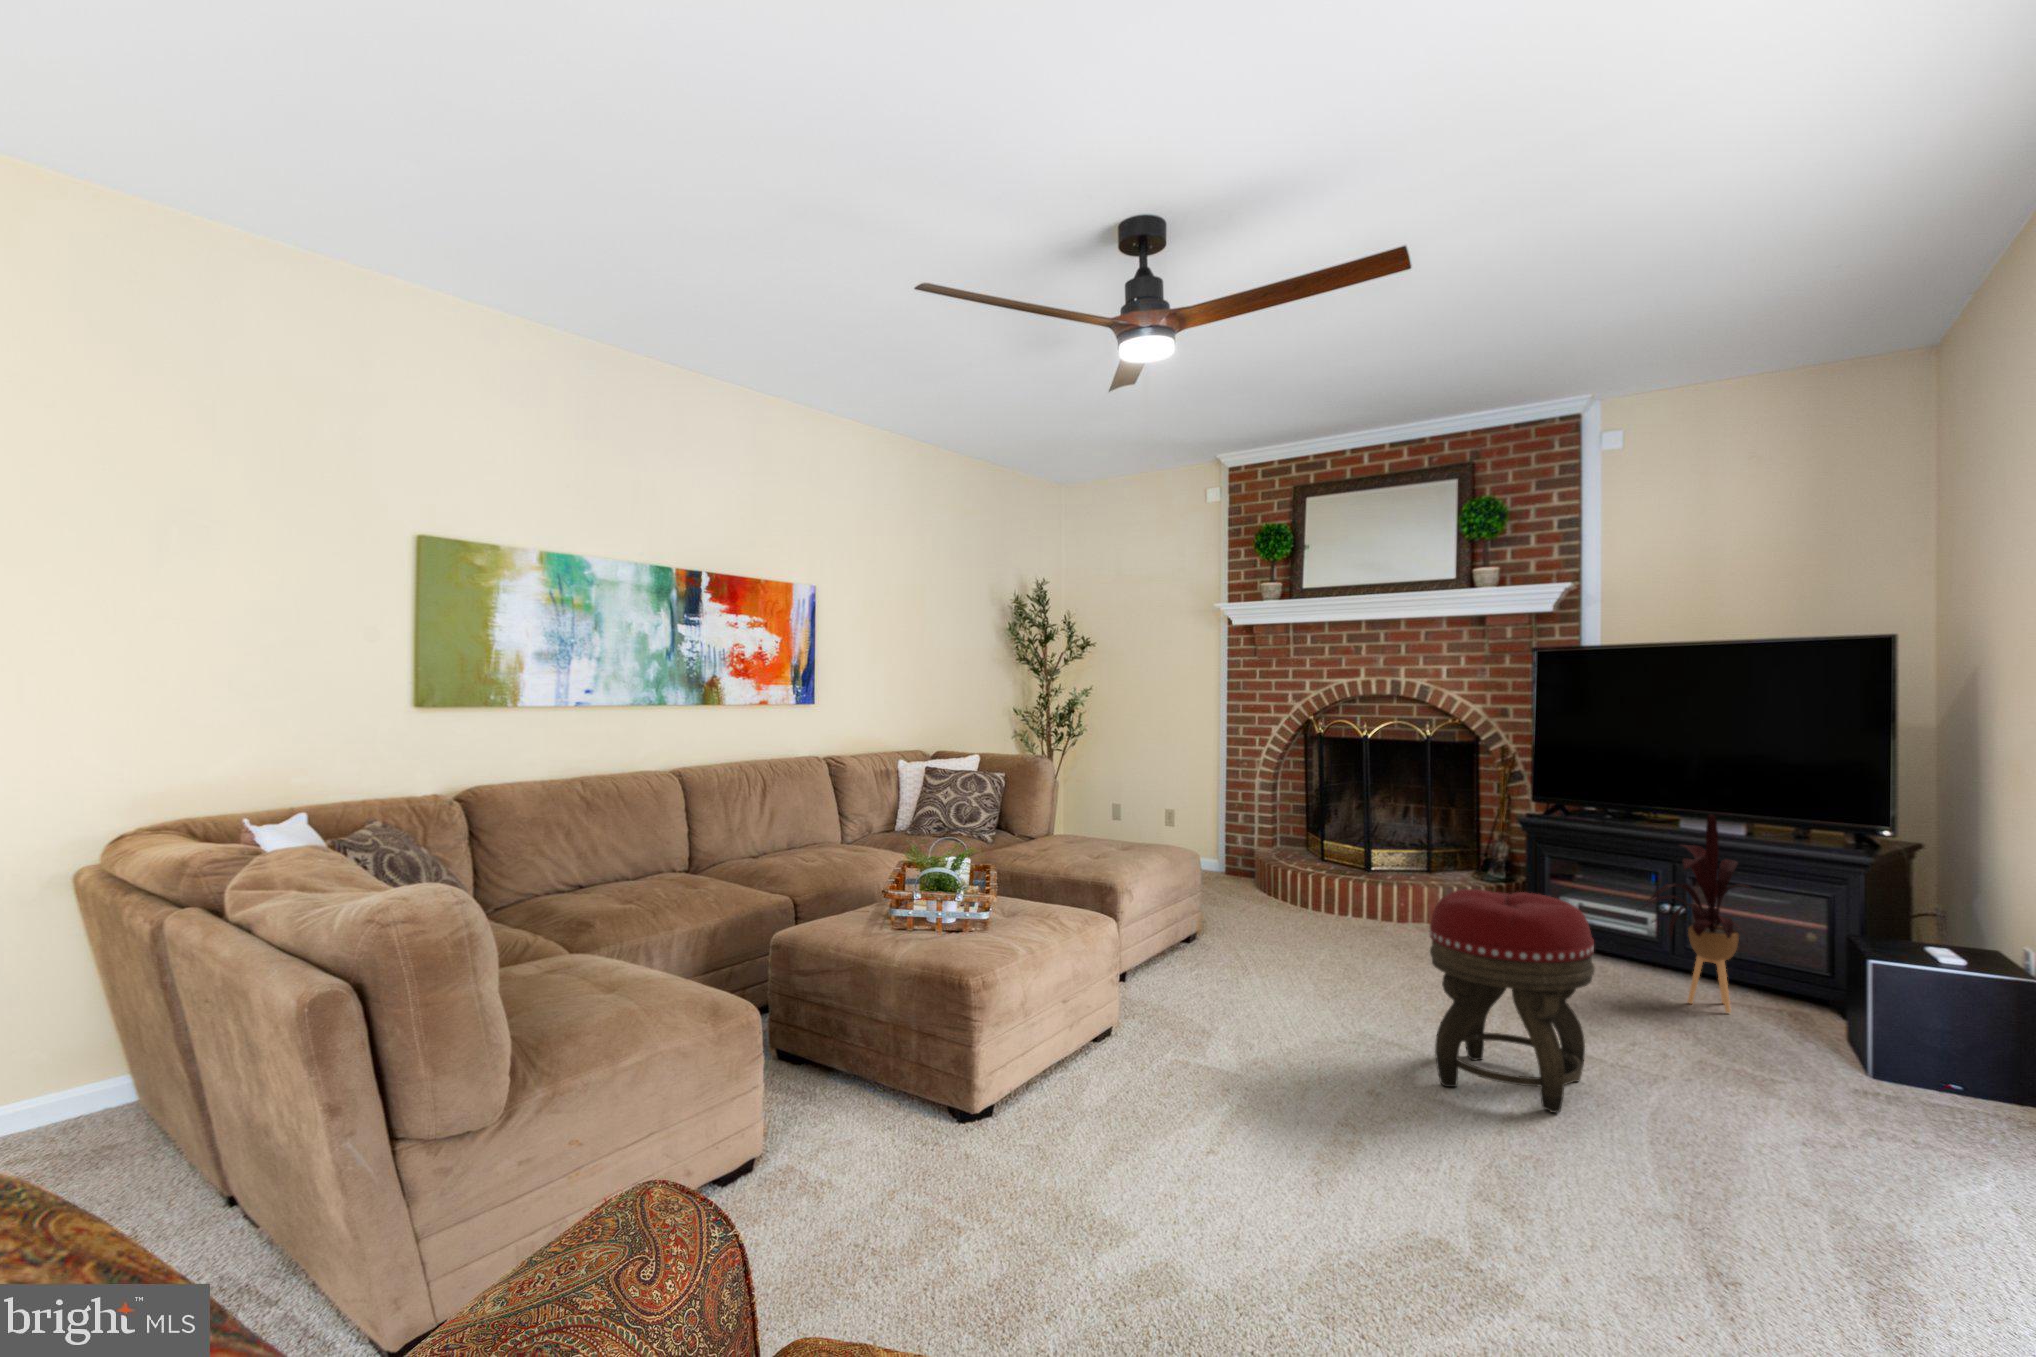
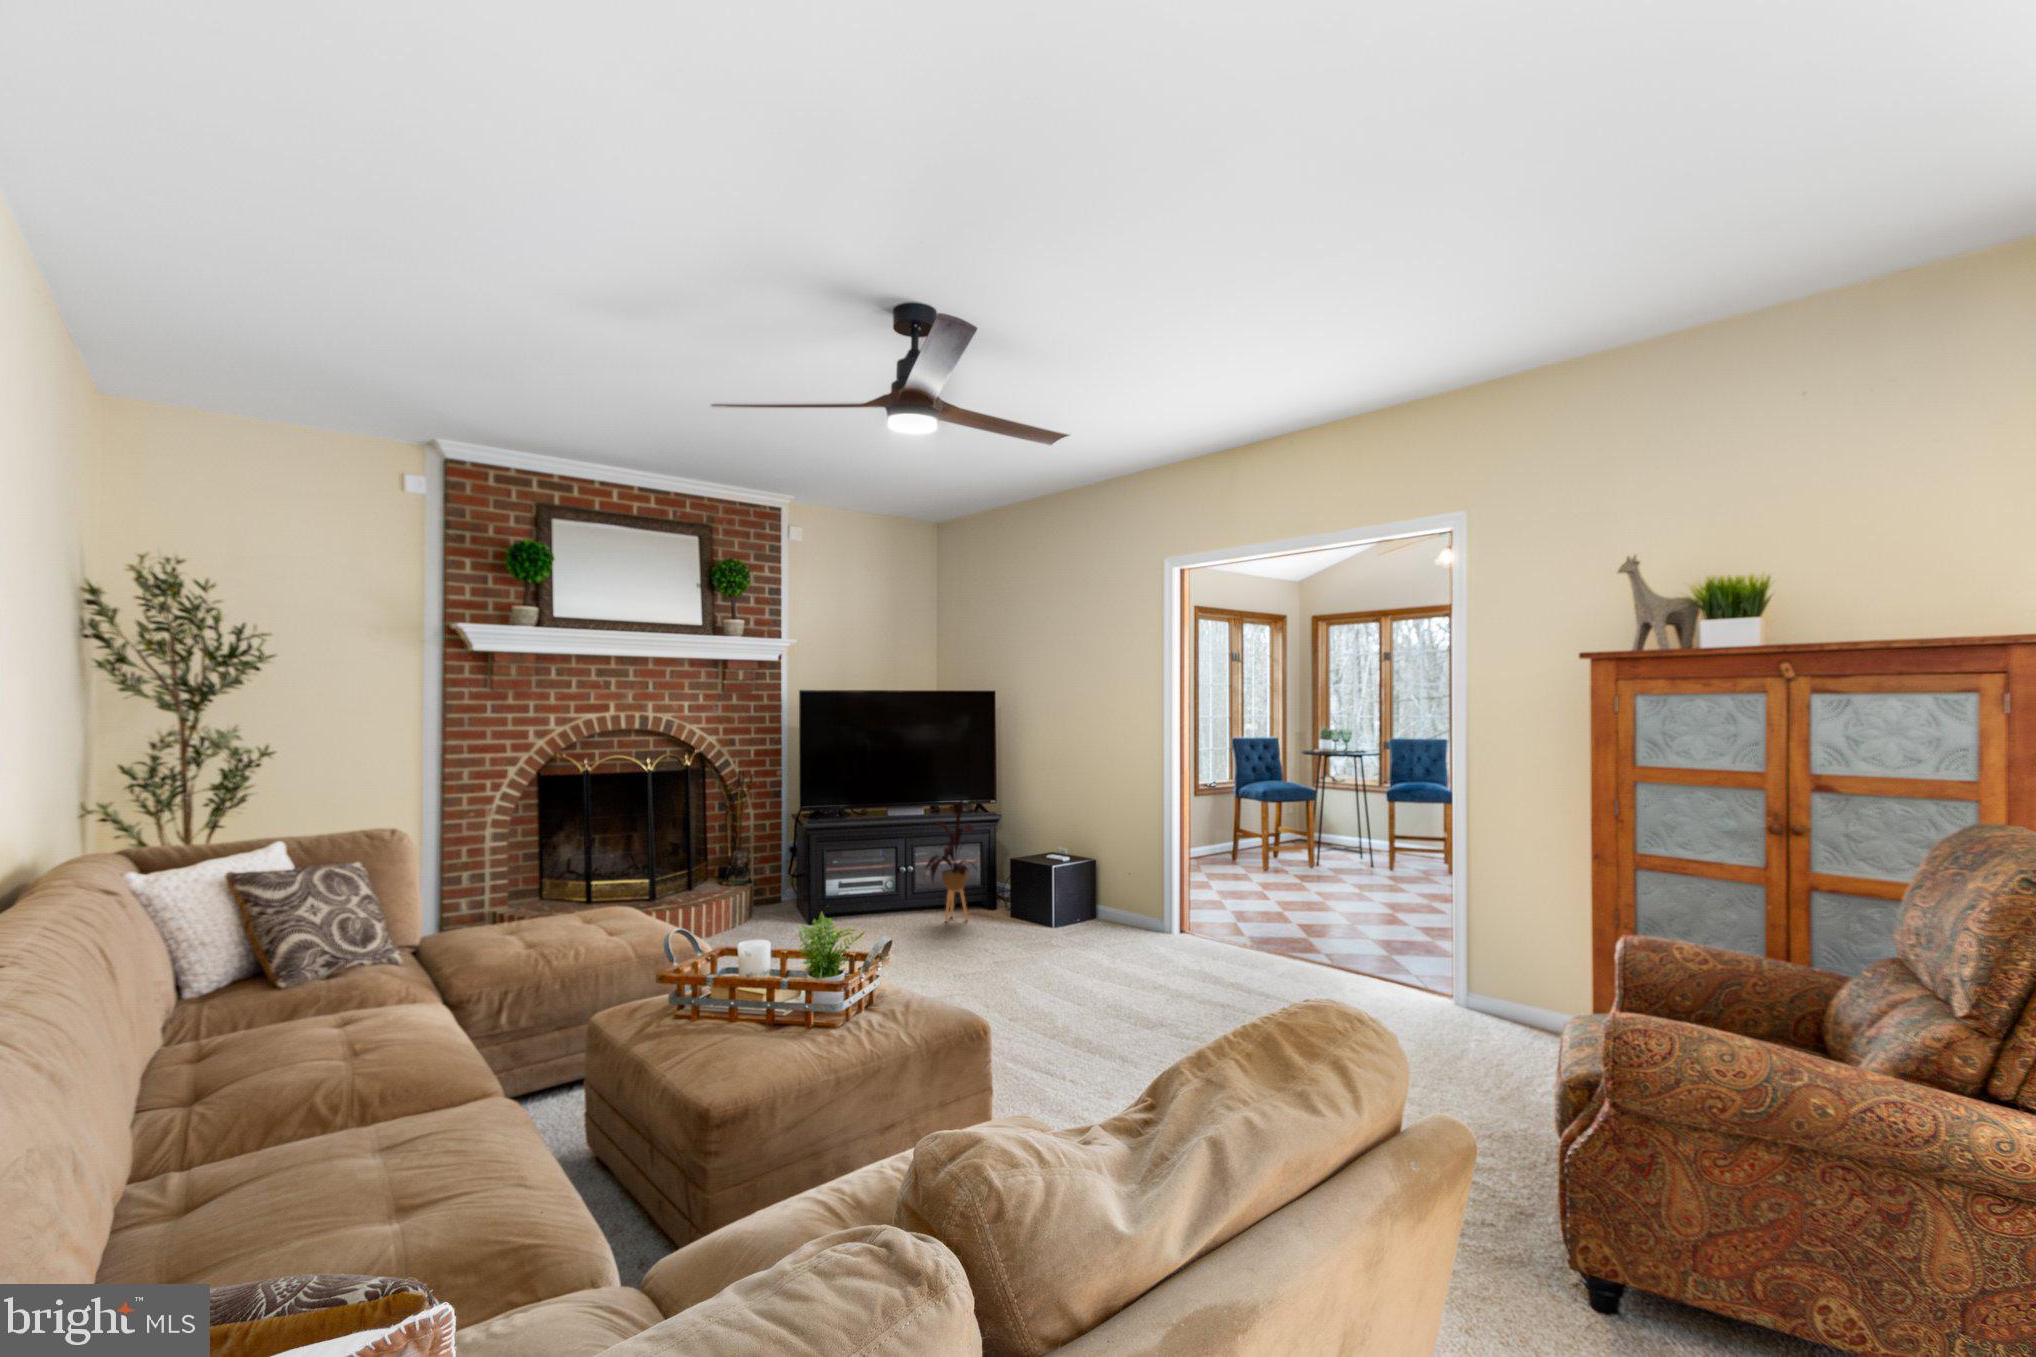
footstool: present [1430,889,1595,1113] -> none [993,856,1092,996]

